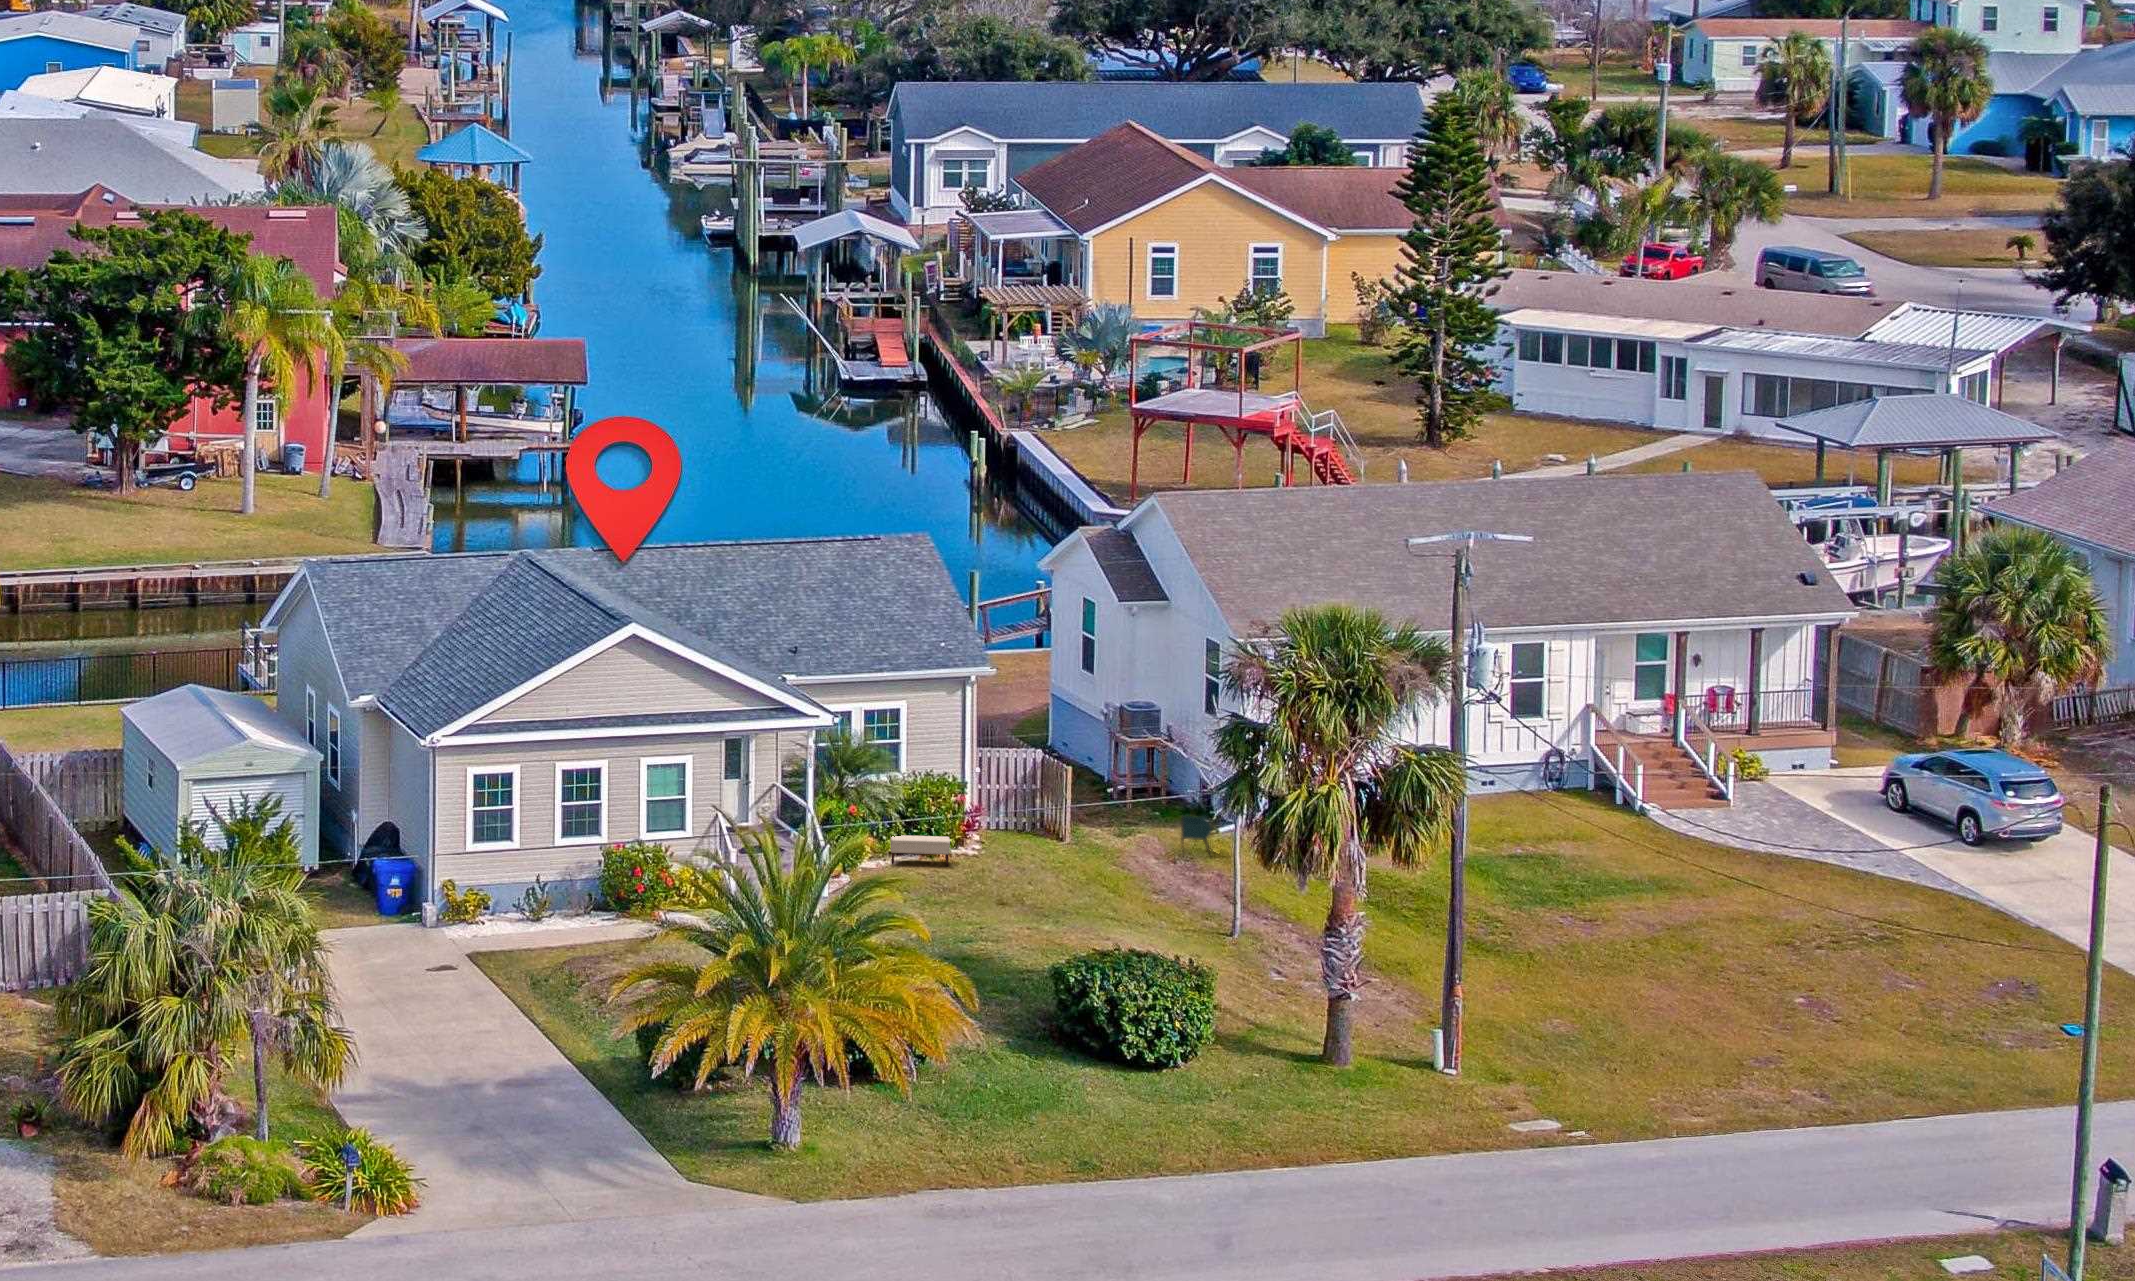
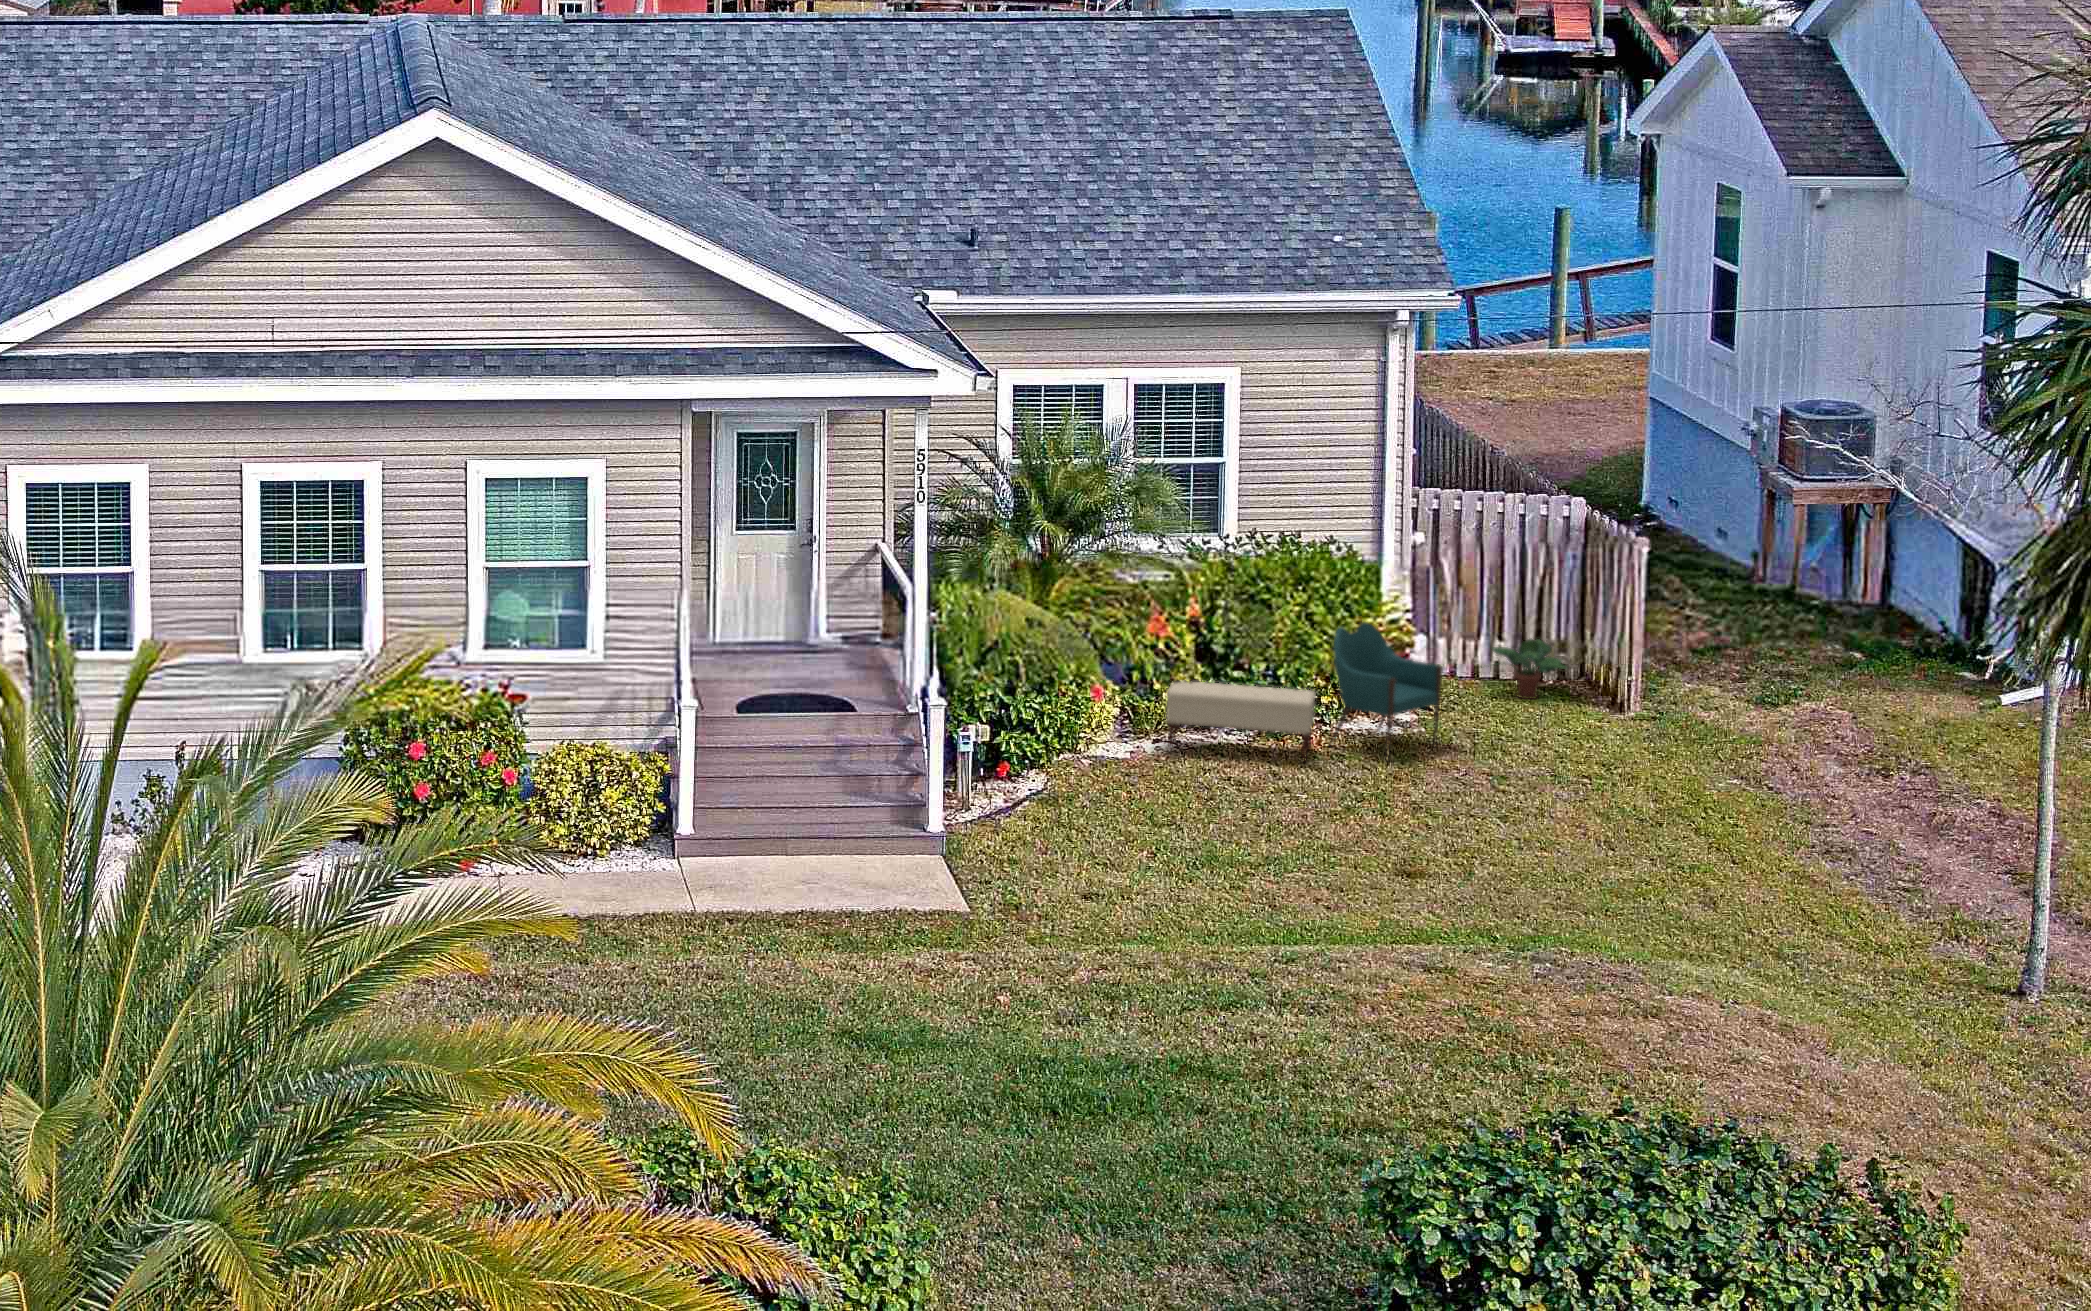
potted plant: none [1003,811,1041,837] -> present [1492,639,1568,699]
chair: present [1181,816,1212,851] -> present [1330,622,1443,760]

